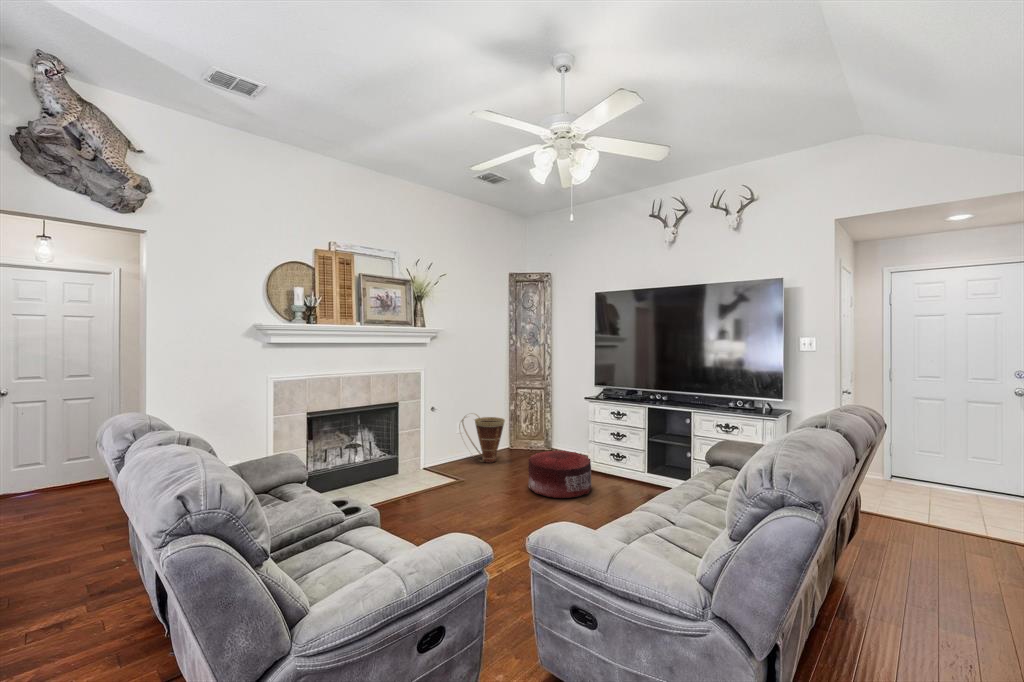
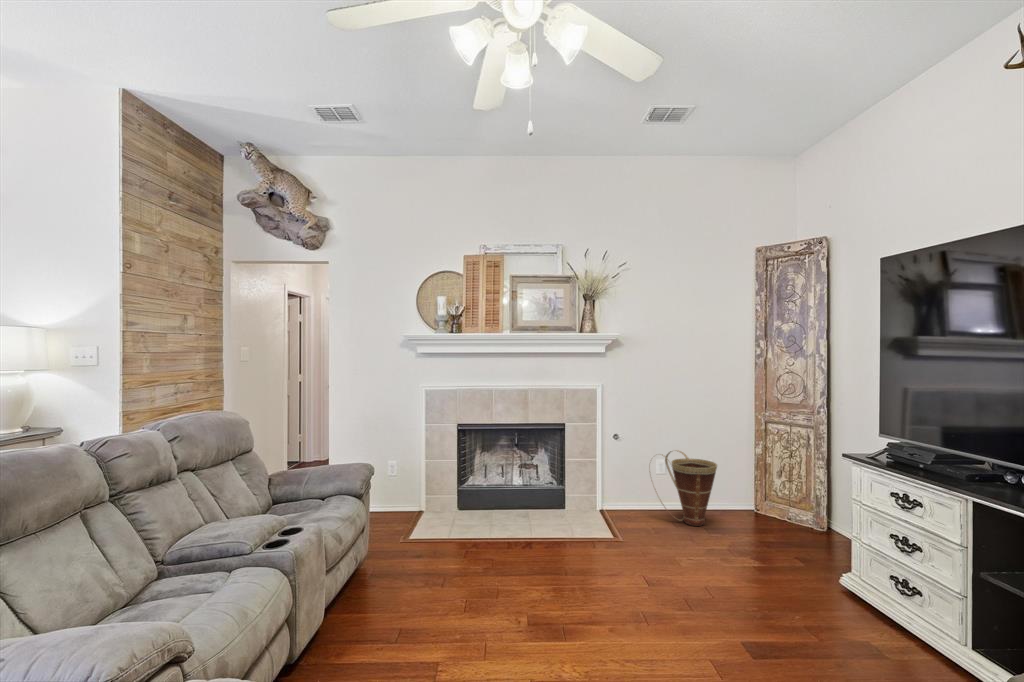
pouf: present [528,450,592,498] -> none [681,523,798,615]

